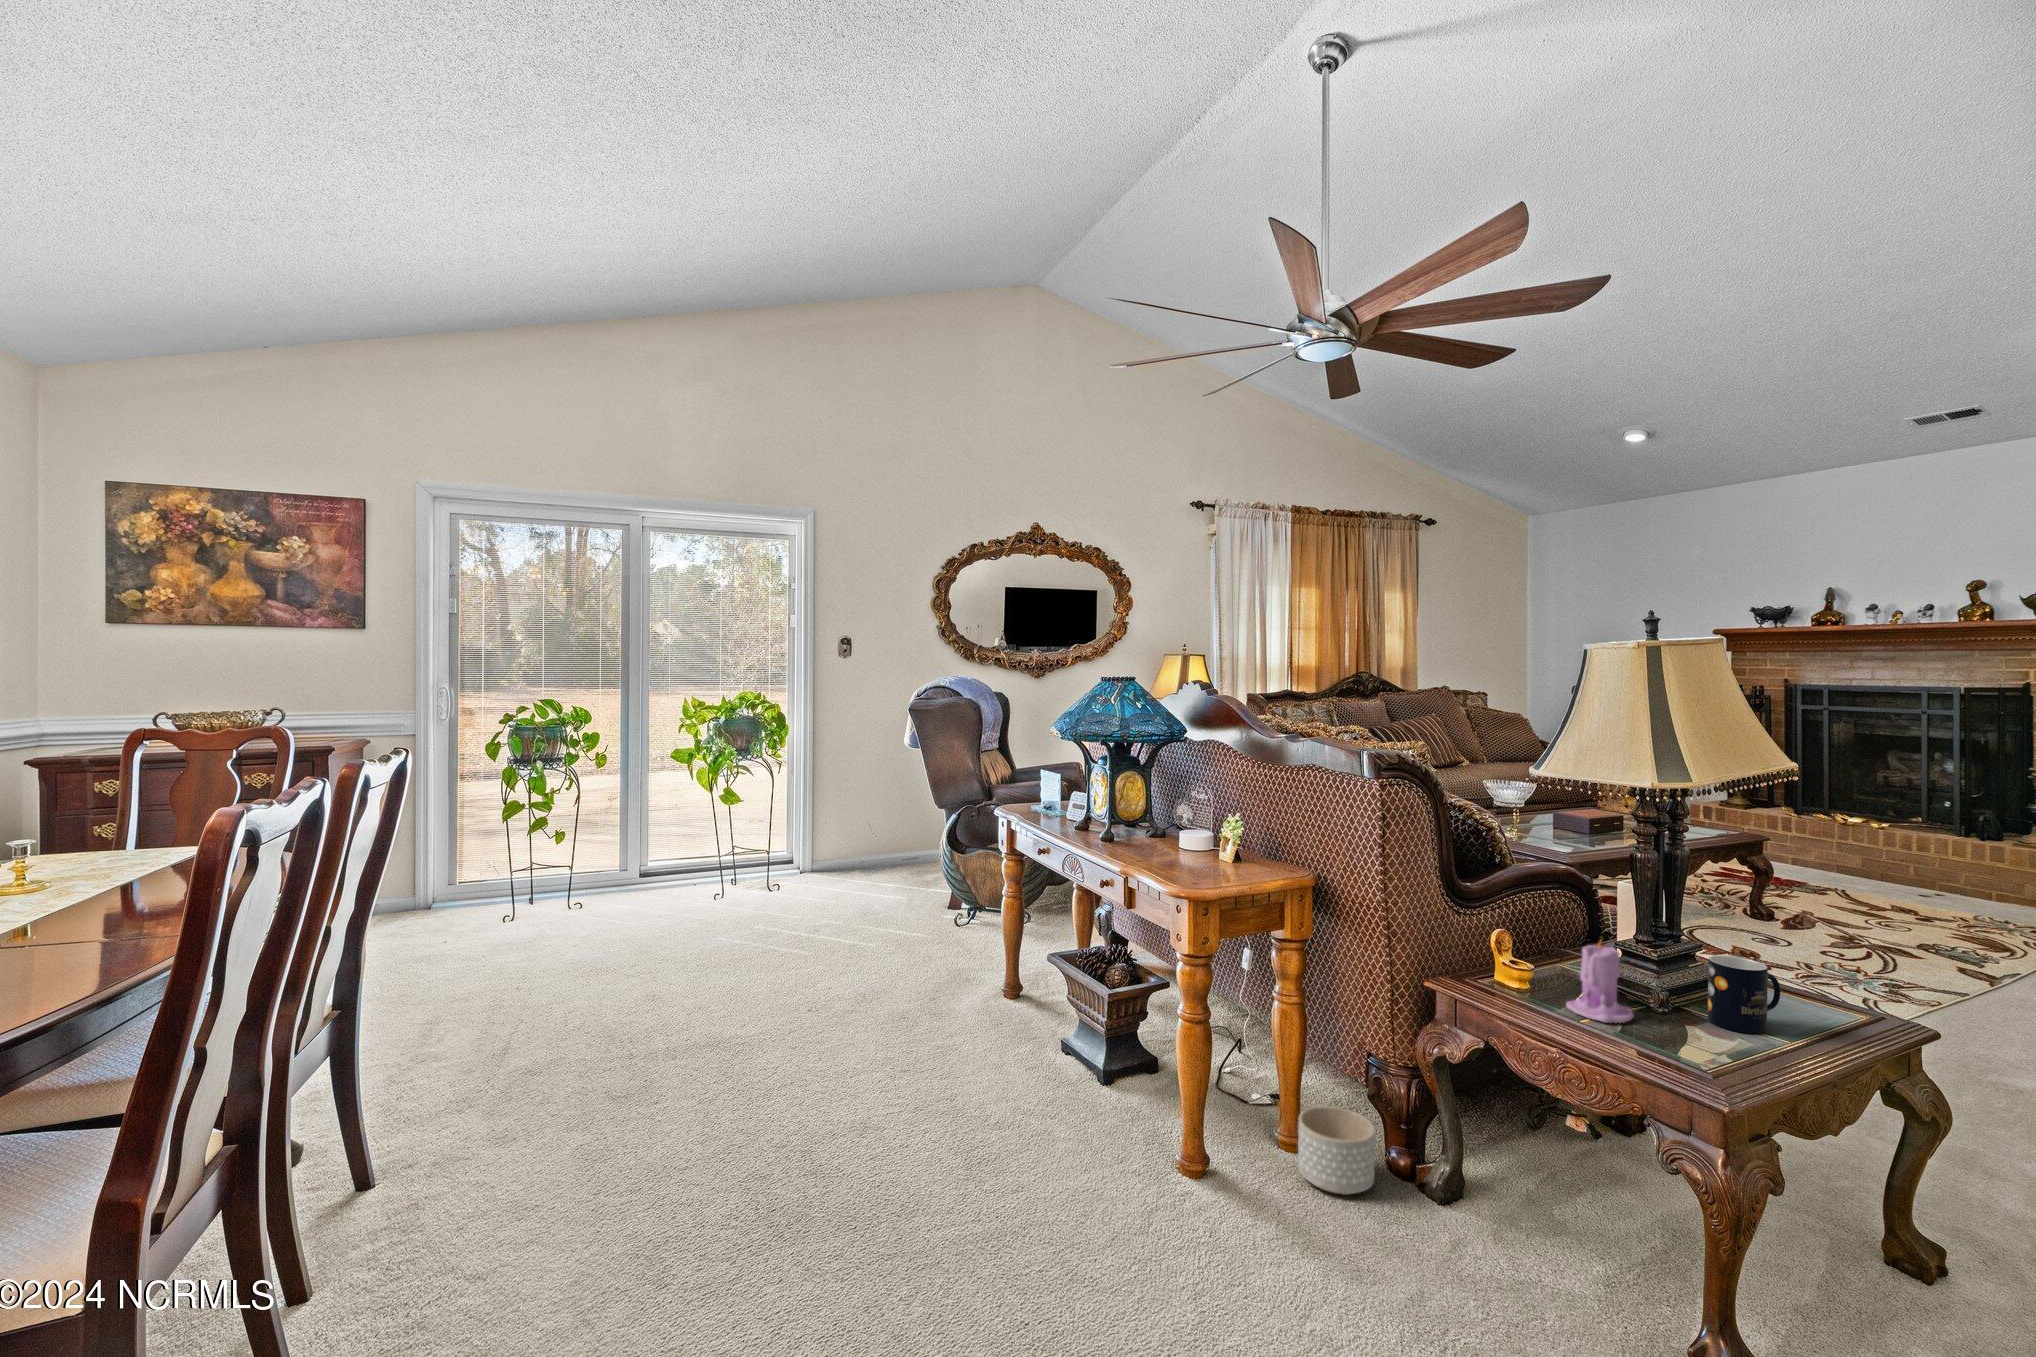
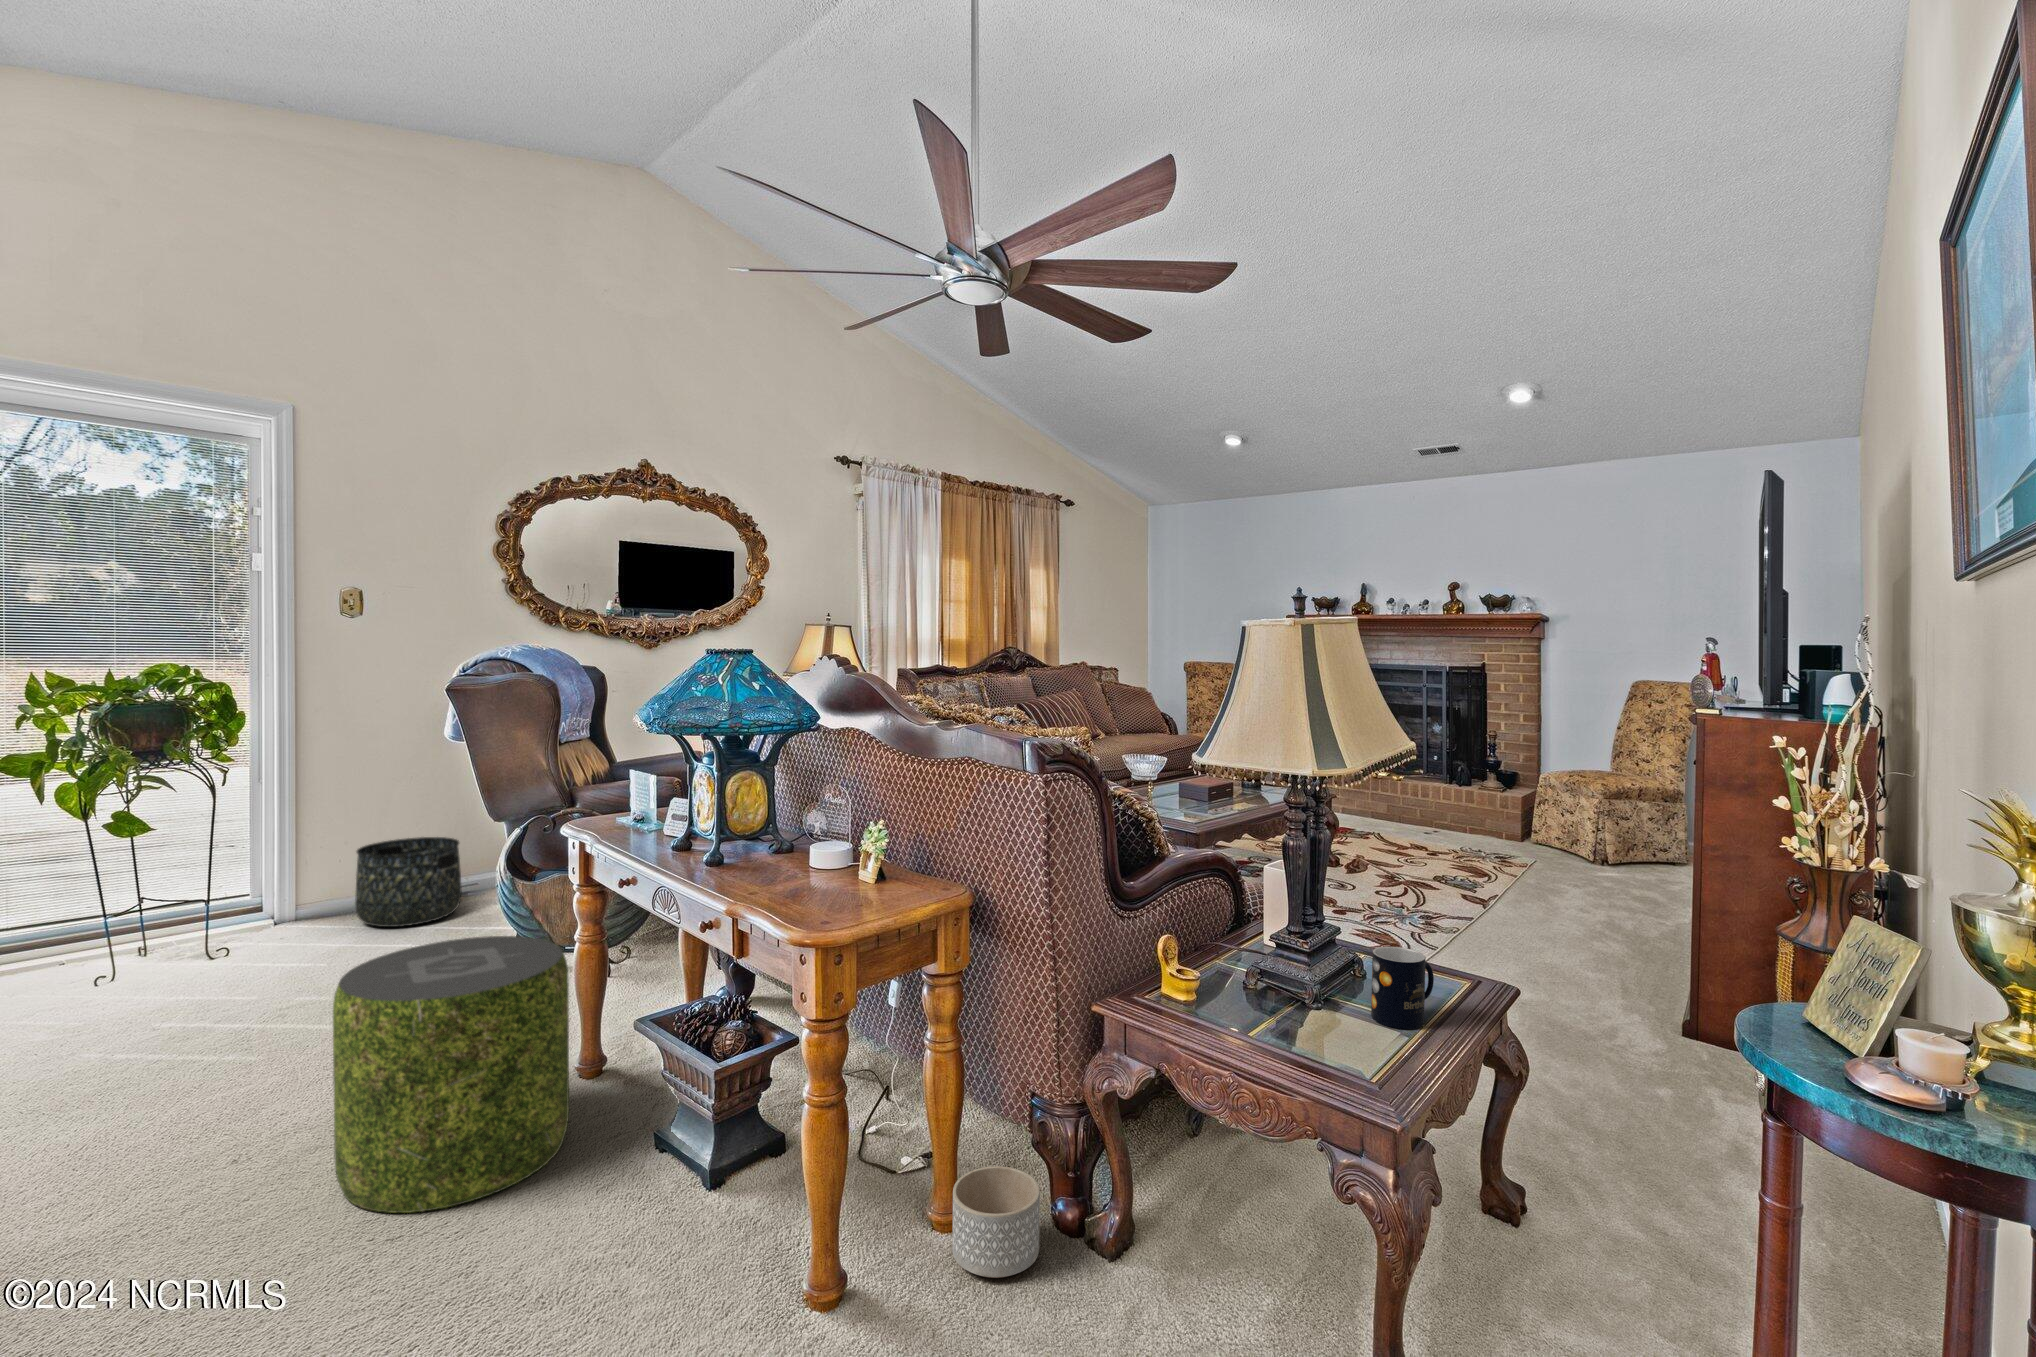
basket: none [837,817,906,883] -> present [355,837,462,927]
pouf: none [854,885,999,1070] -> present [333,936,569,1213]
candle: present [1566,942,1634,1023] -> none [1241,941,1307,1039]

